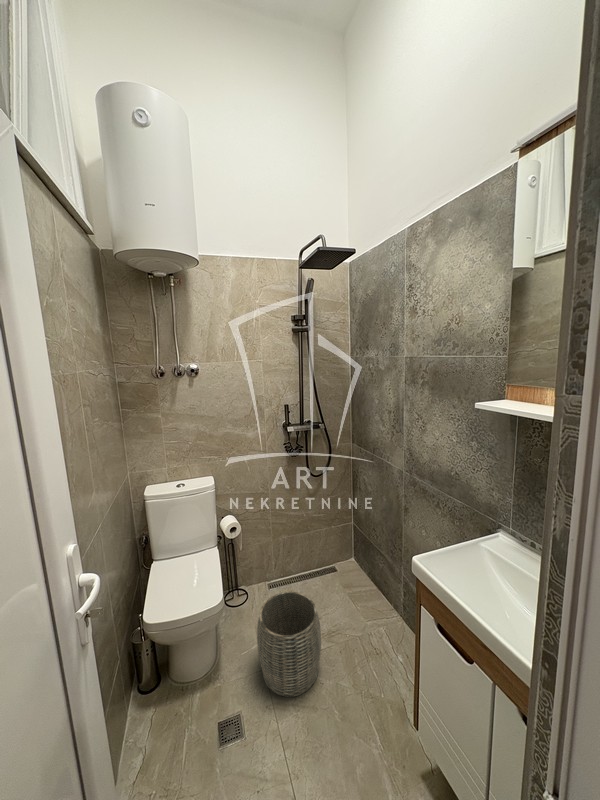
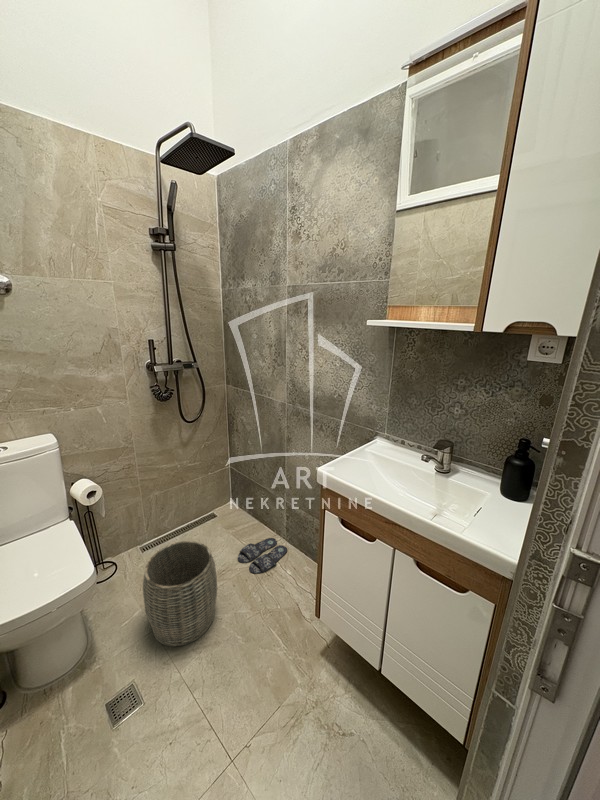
slippers: none [349,611,403,649] -> present [238,538,287,574]

